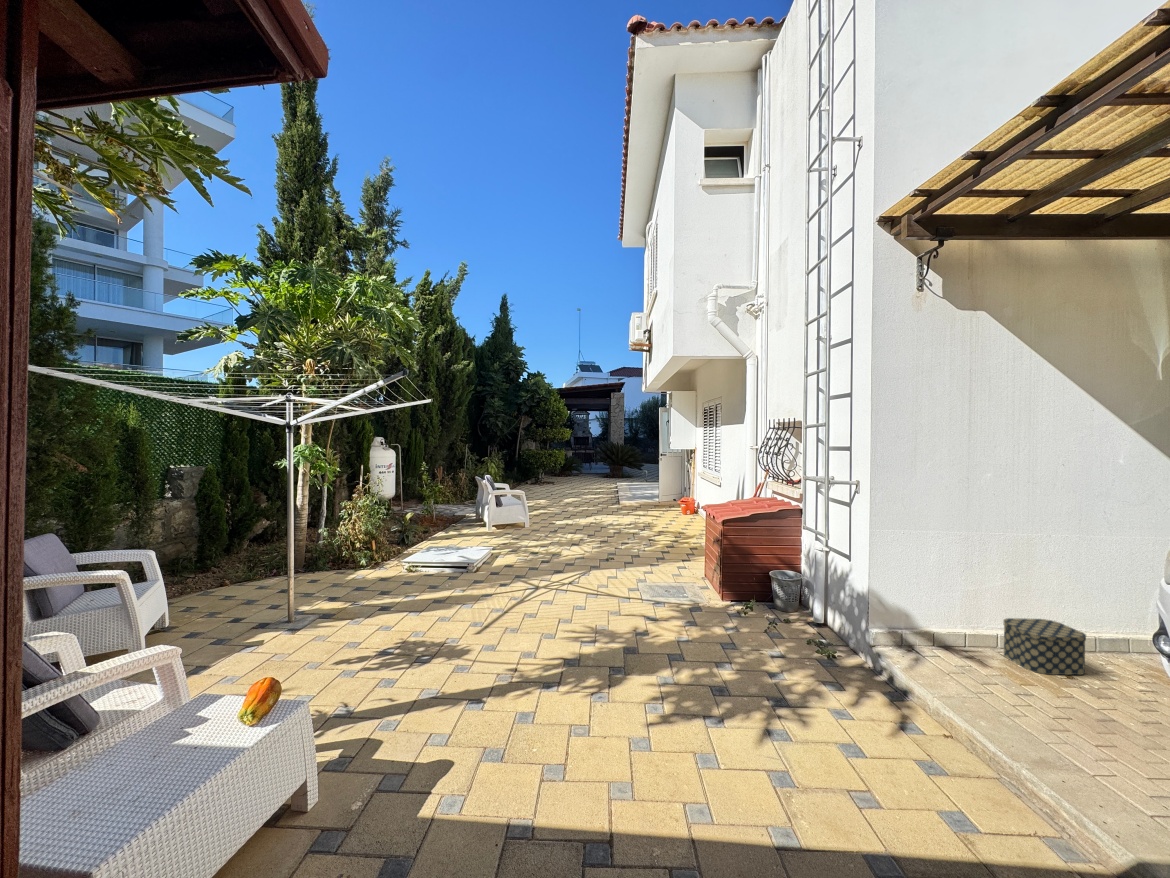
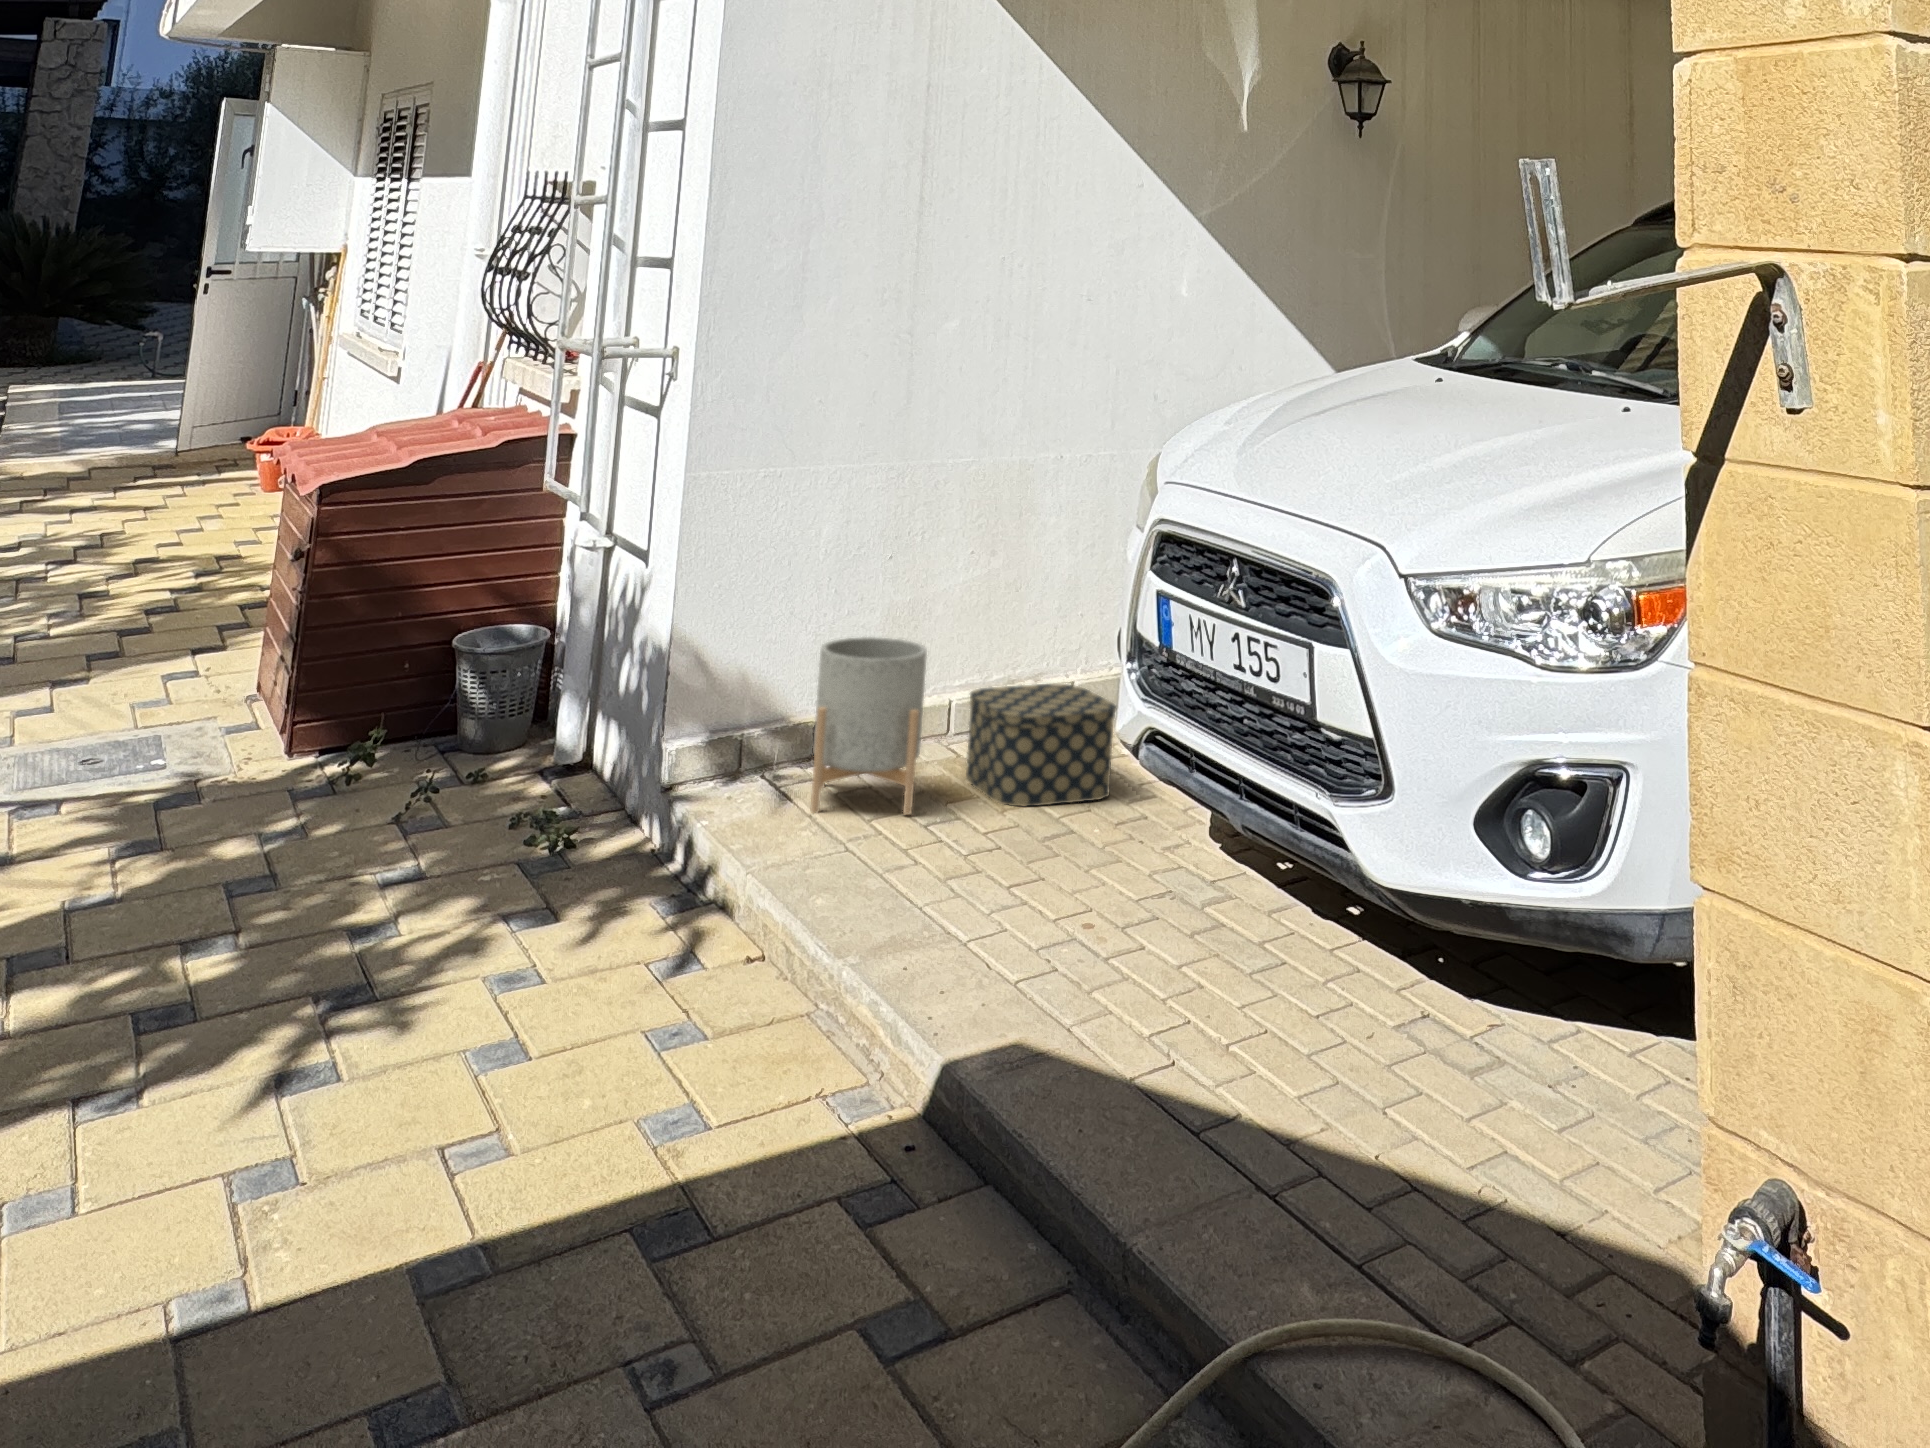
planter: none [936,595,991,672] -> present [811,637,927,815]

